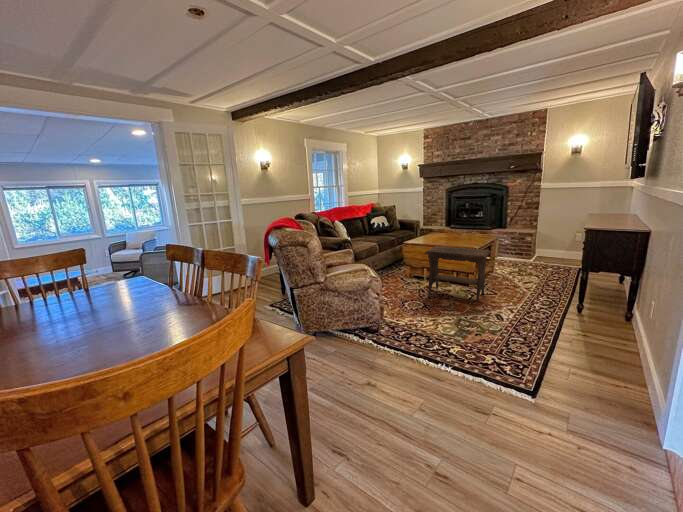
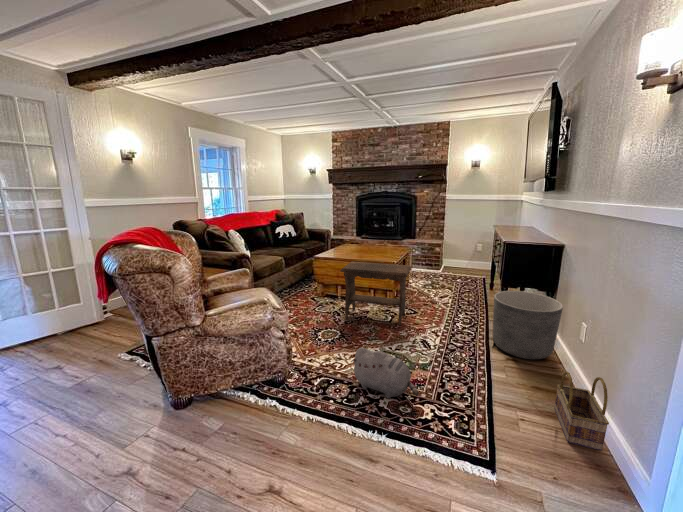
planter: none [568,275,644,338] -> present [493,291,563,359]
plush toy: none [429,309,482,348] -> present [351,347,419,398]
basket: none [614,338,658,405] -> present [554,372,609,451]

